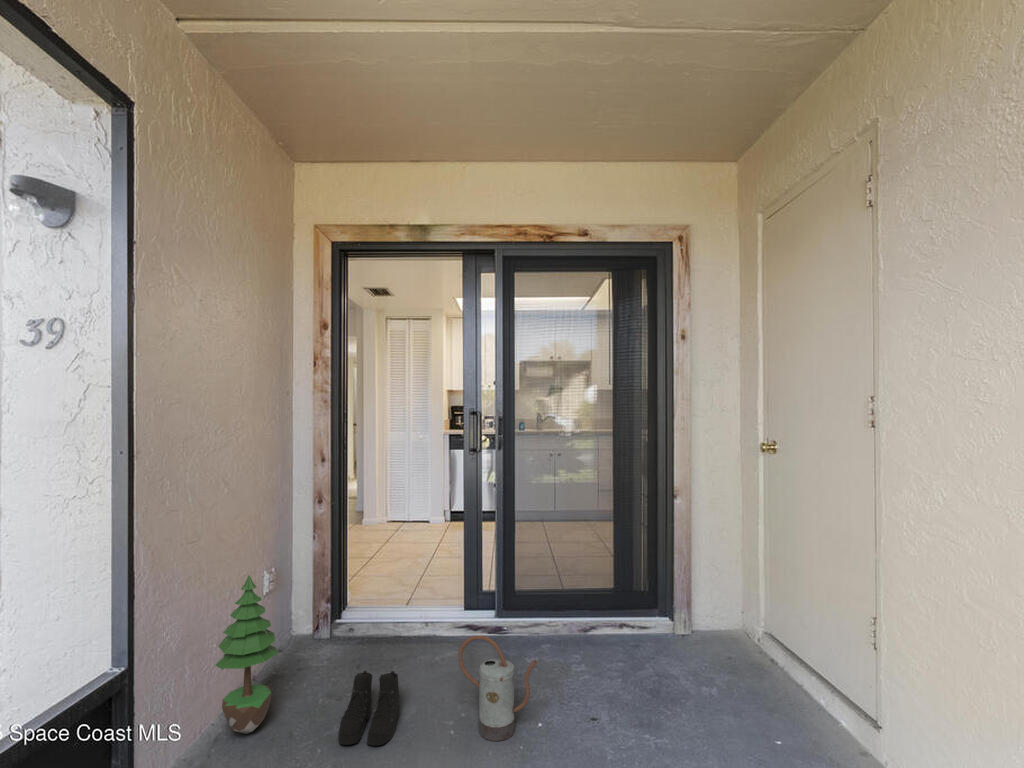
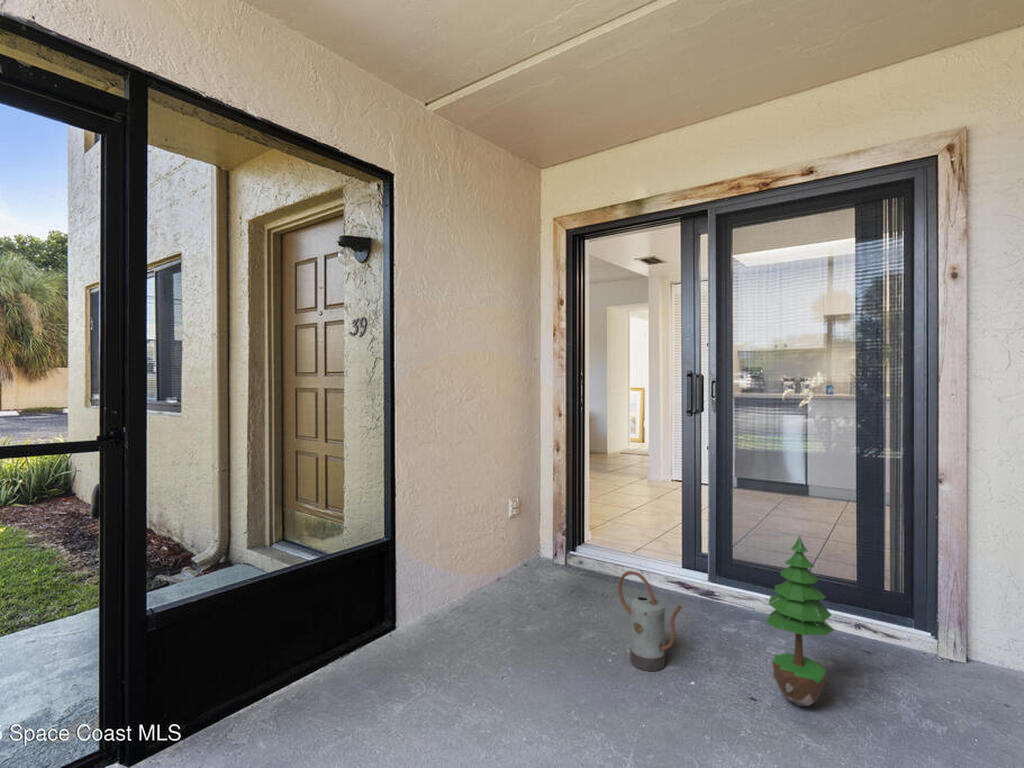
potted tree: present [216,575,277,734] -> present [766,536,834,706]
boots: present [338,671,399,745] -> none [522,581,577,639]

